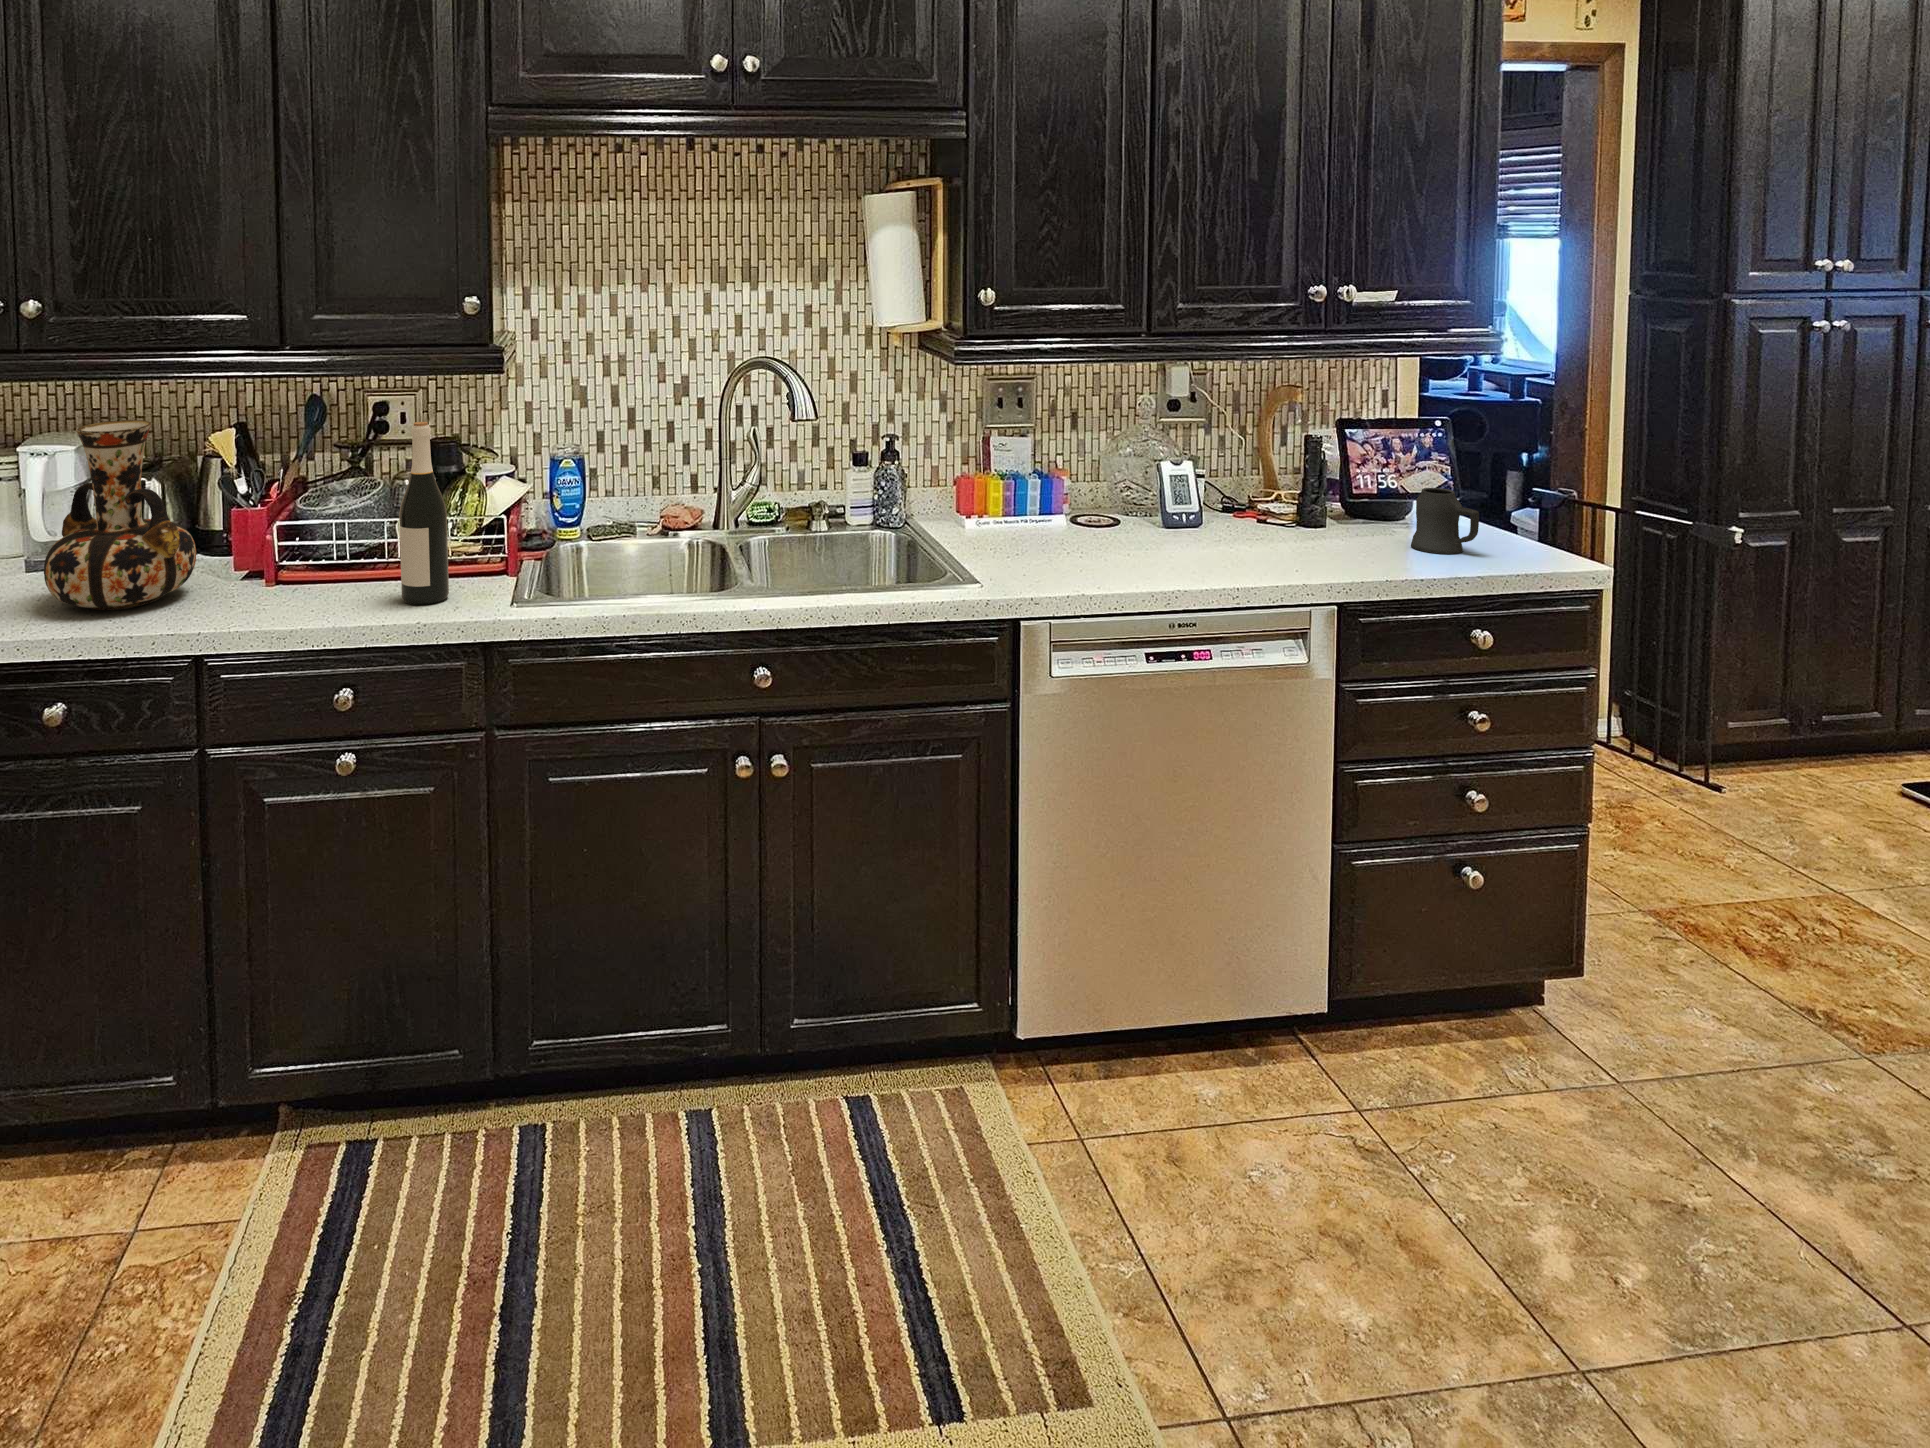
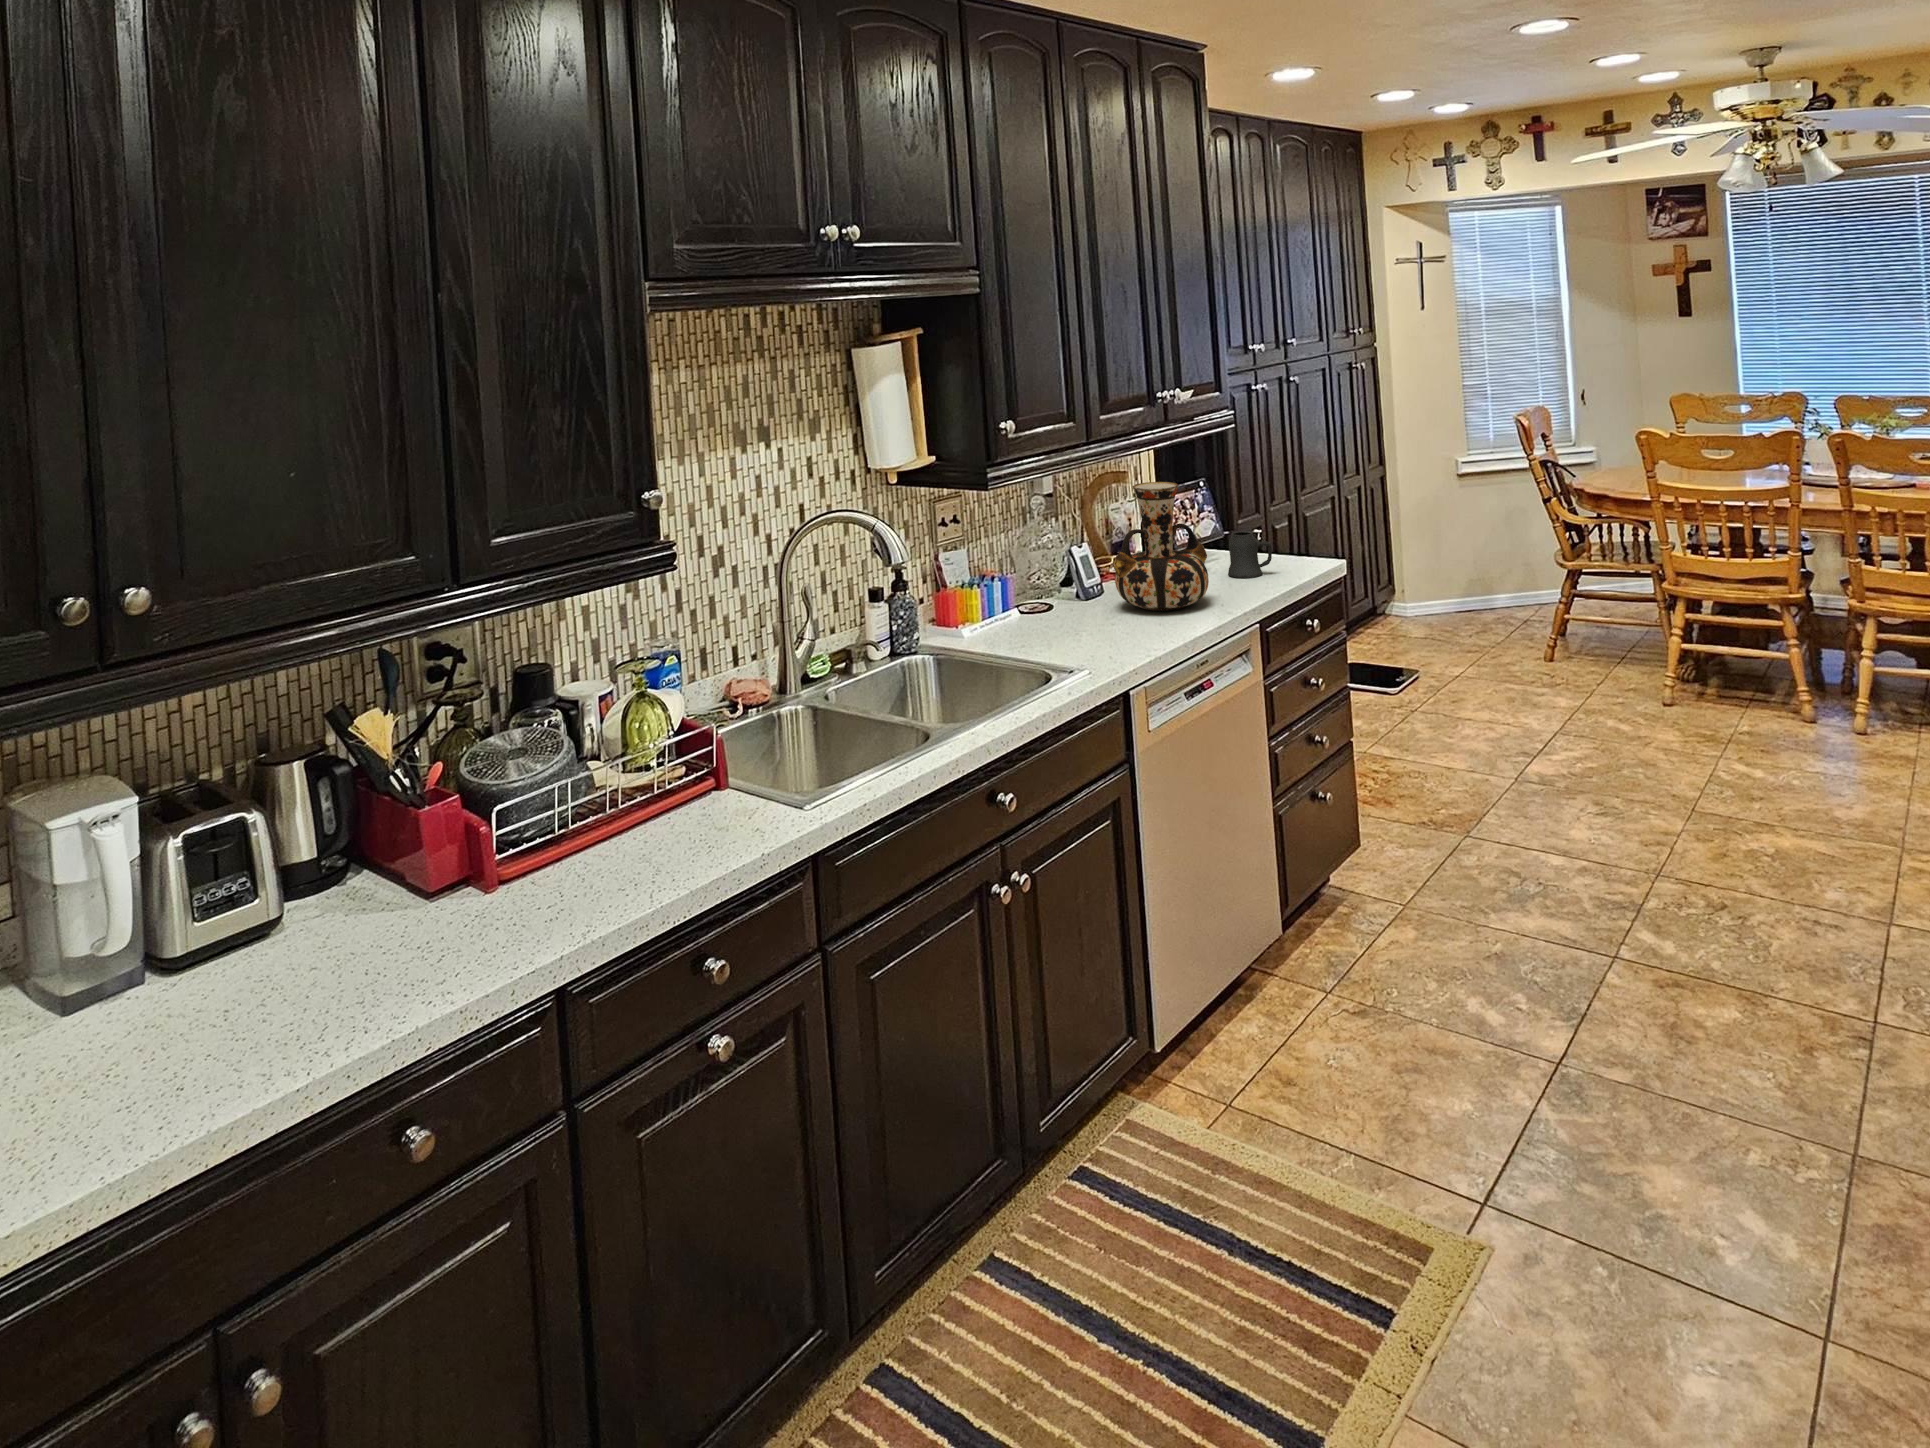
vase: present [44,420,196,610] -> present [1113,482,1209,611]
wine bottle: present [399,422,449,605] -> none [671,633,730,844]

